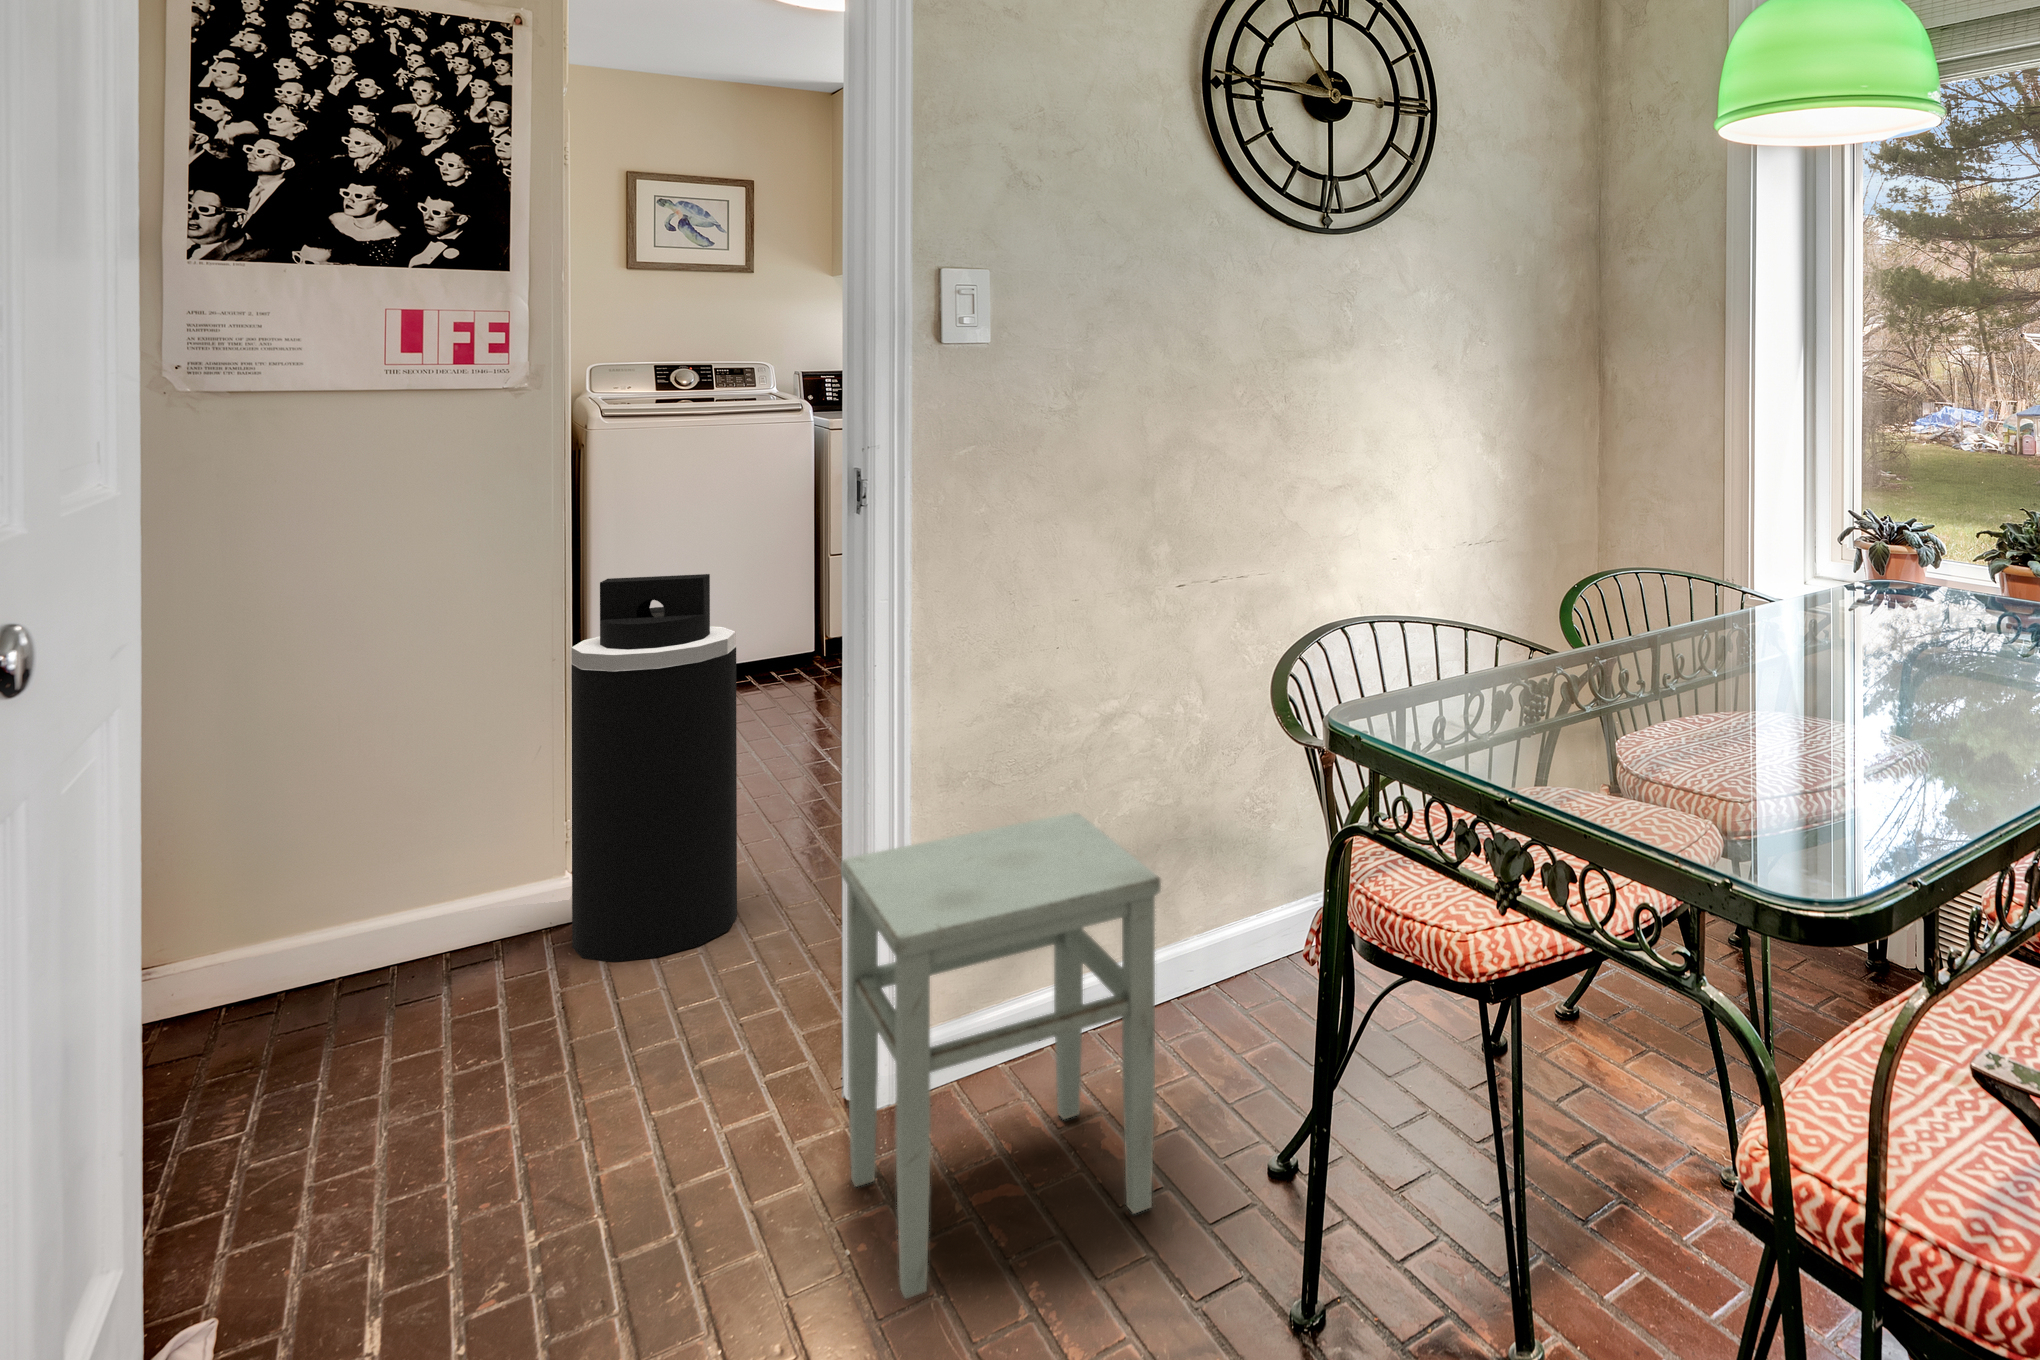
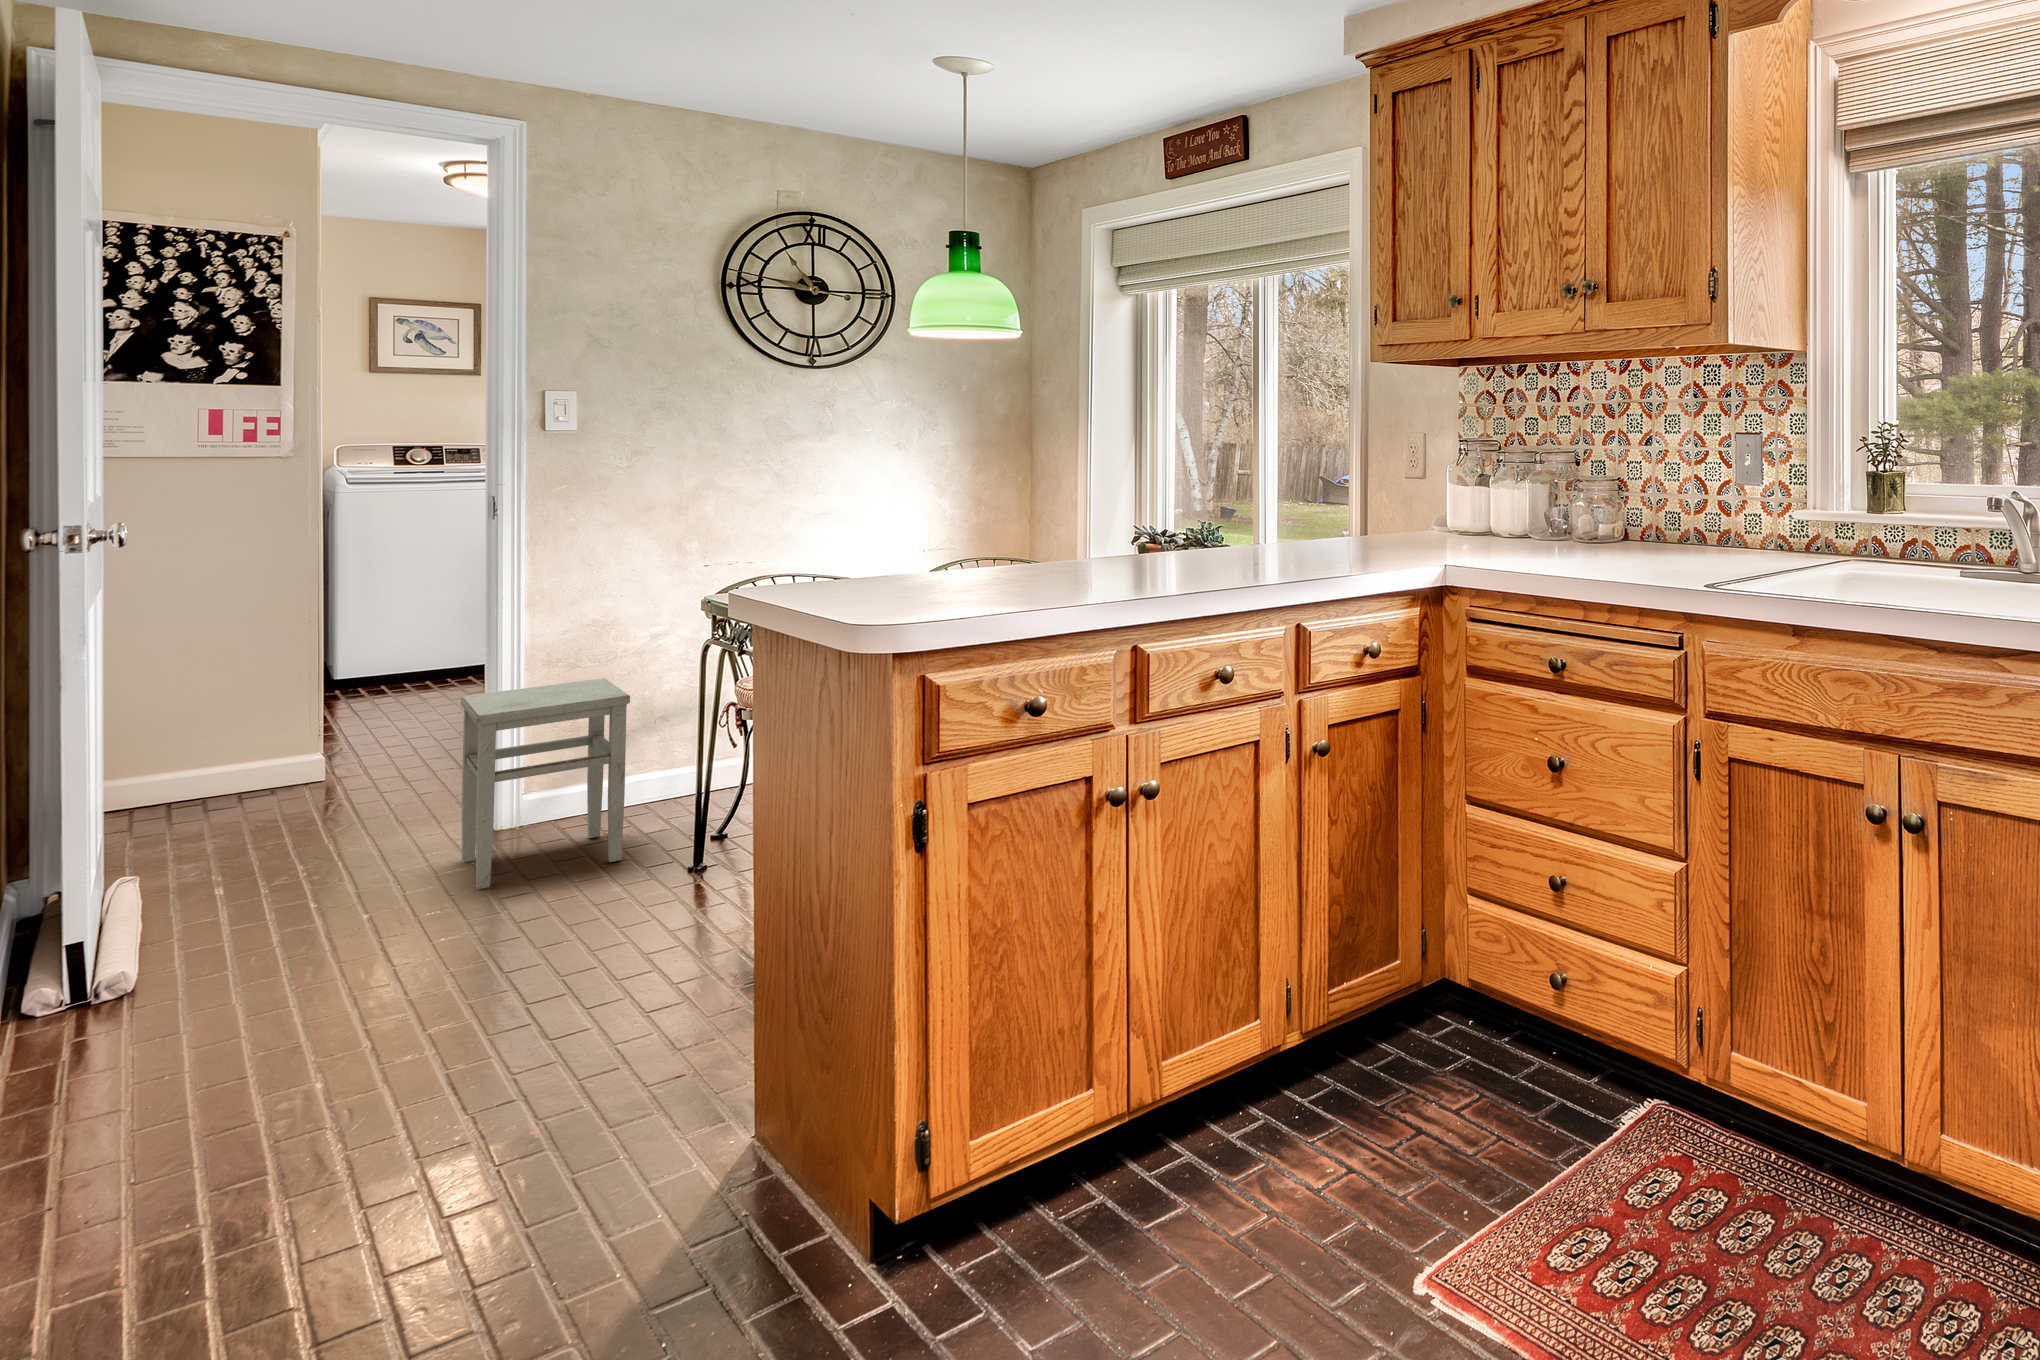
trash can: present [571,574,737,962] -> none [308,571,424,799]

